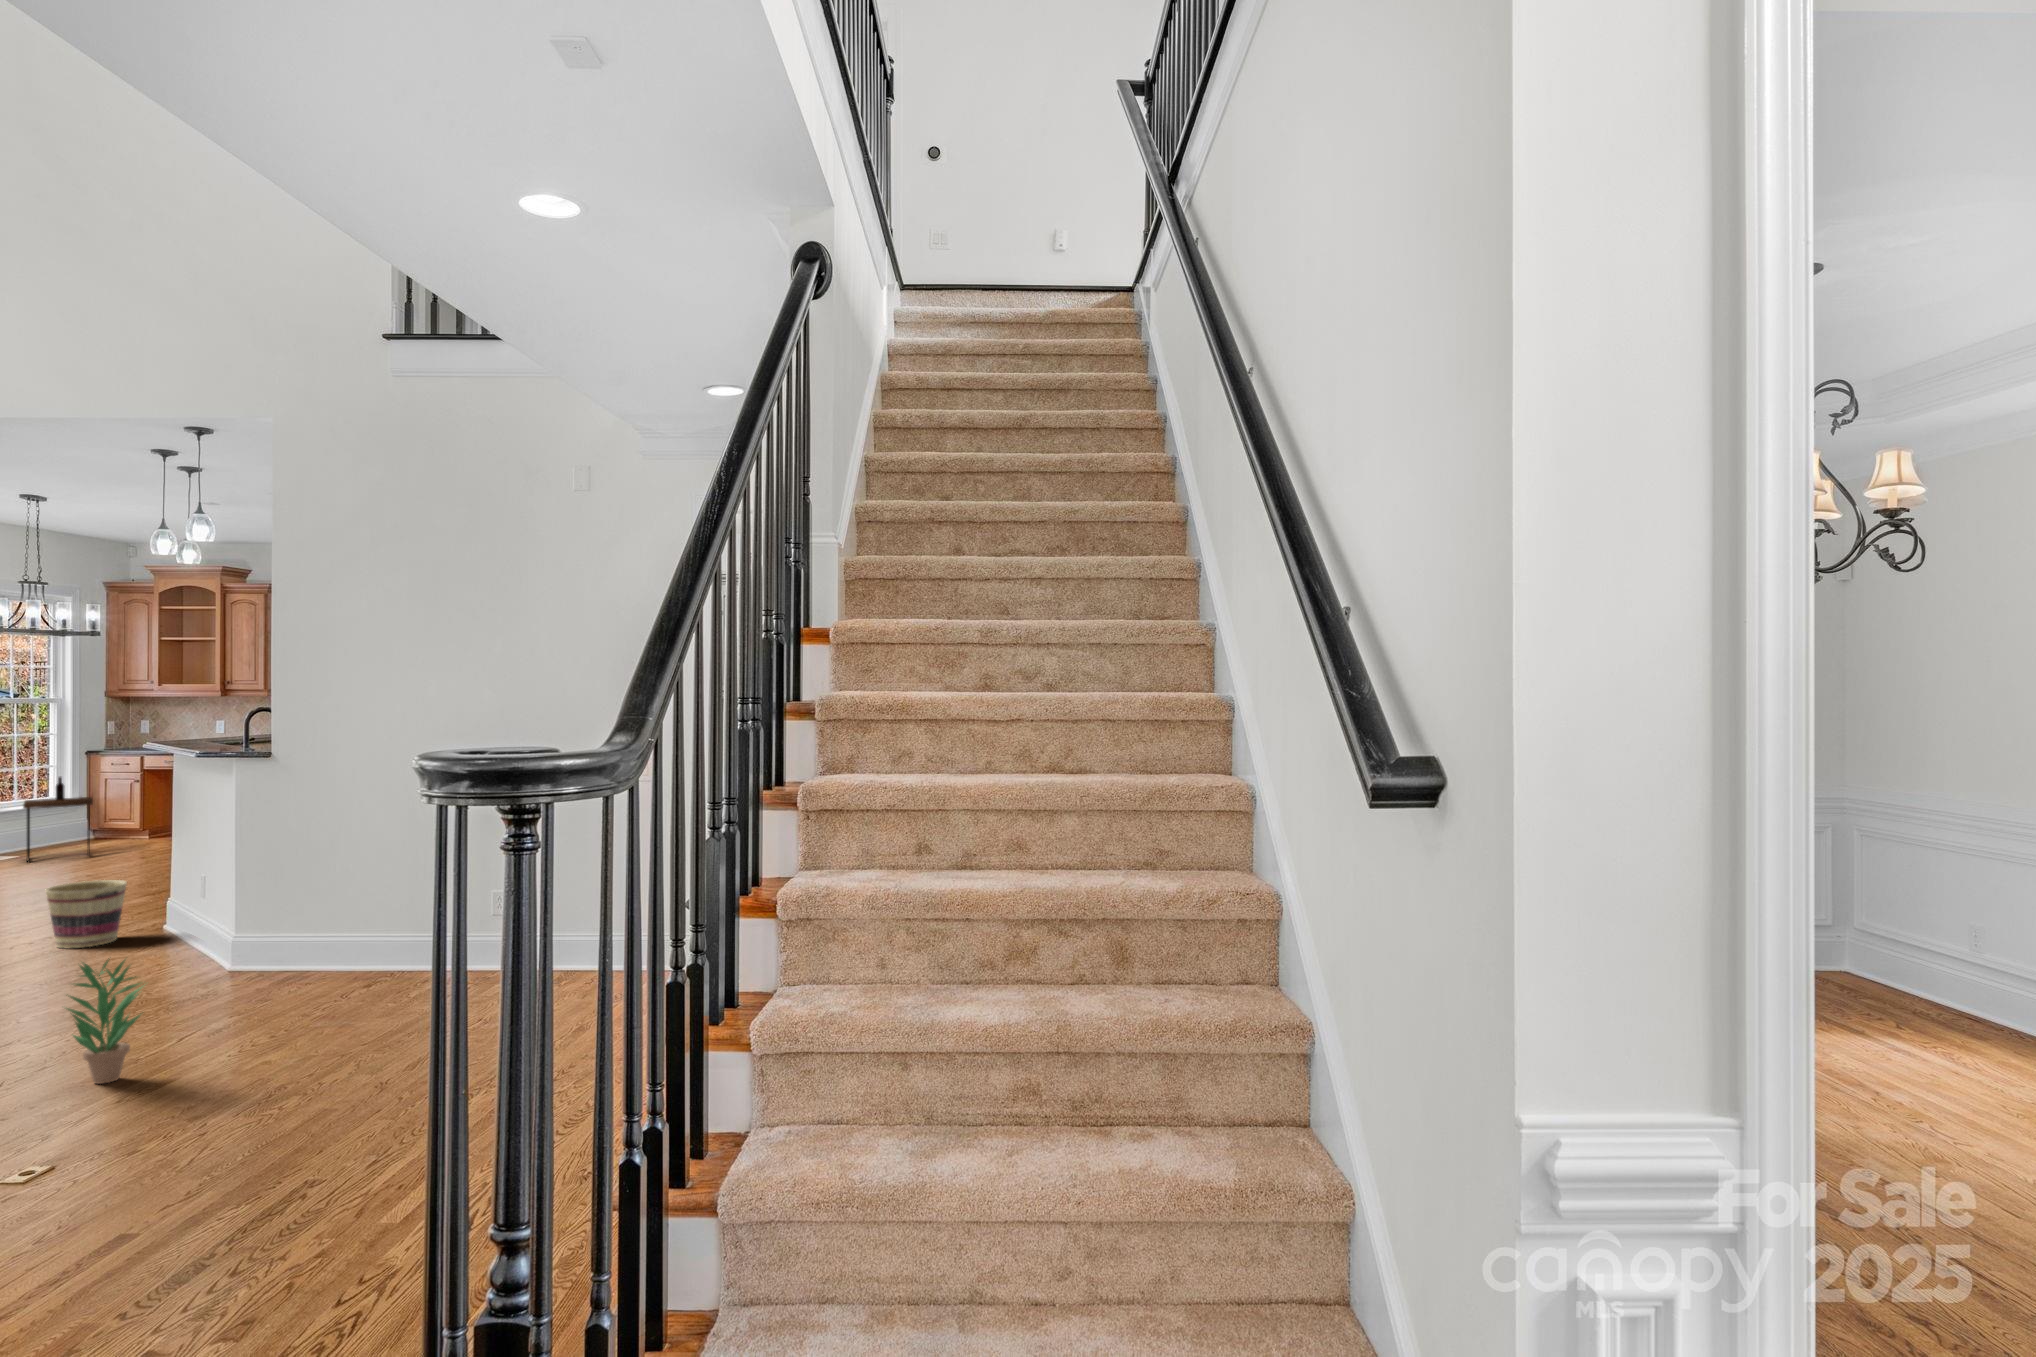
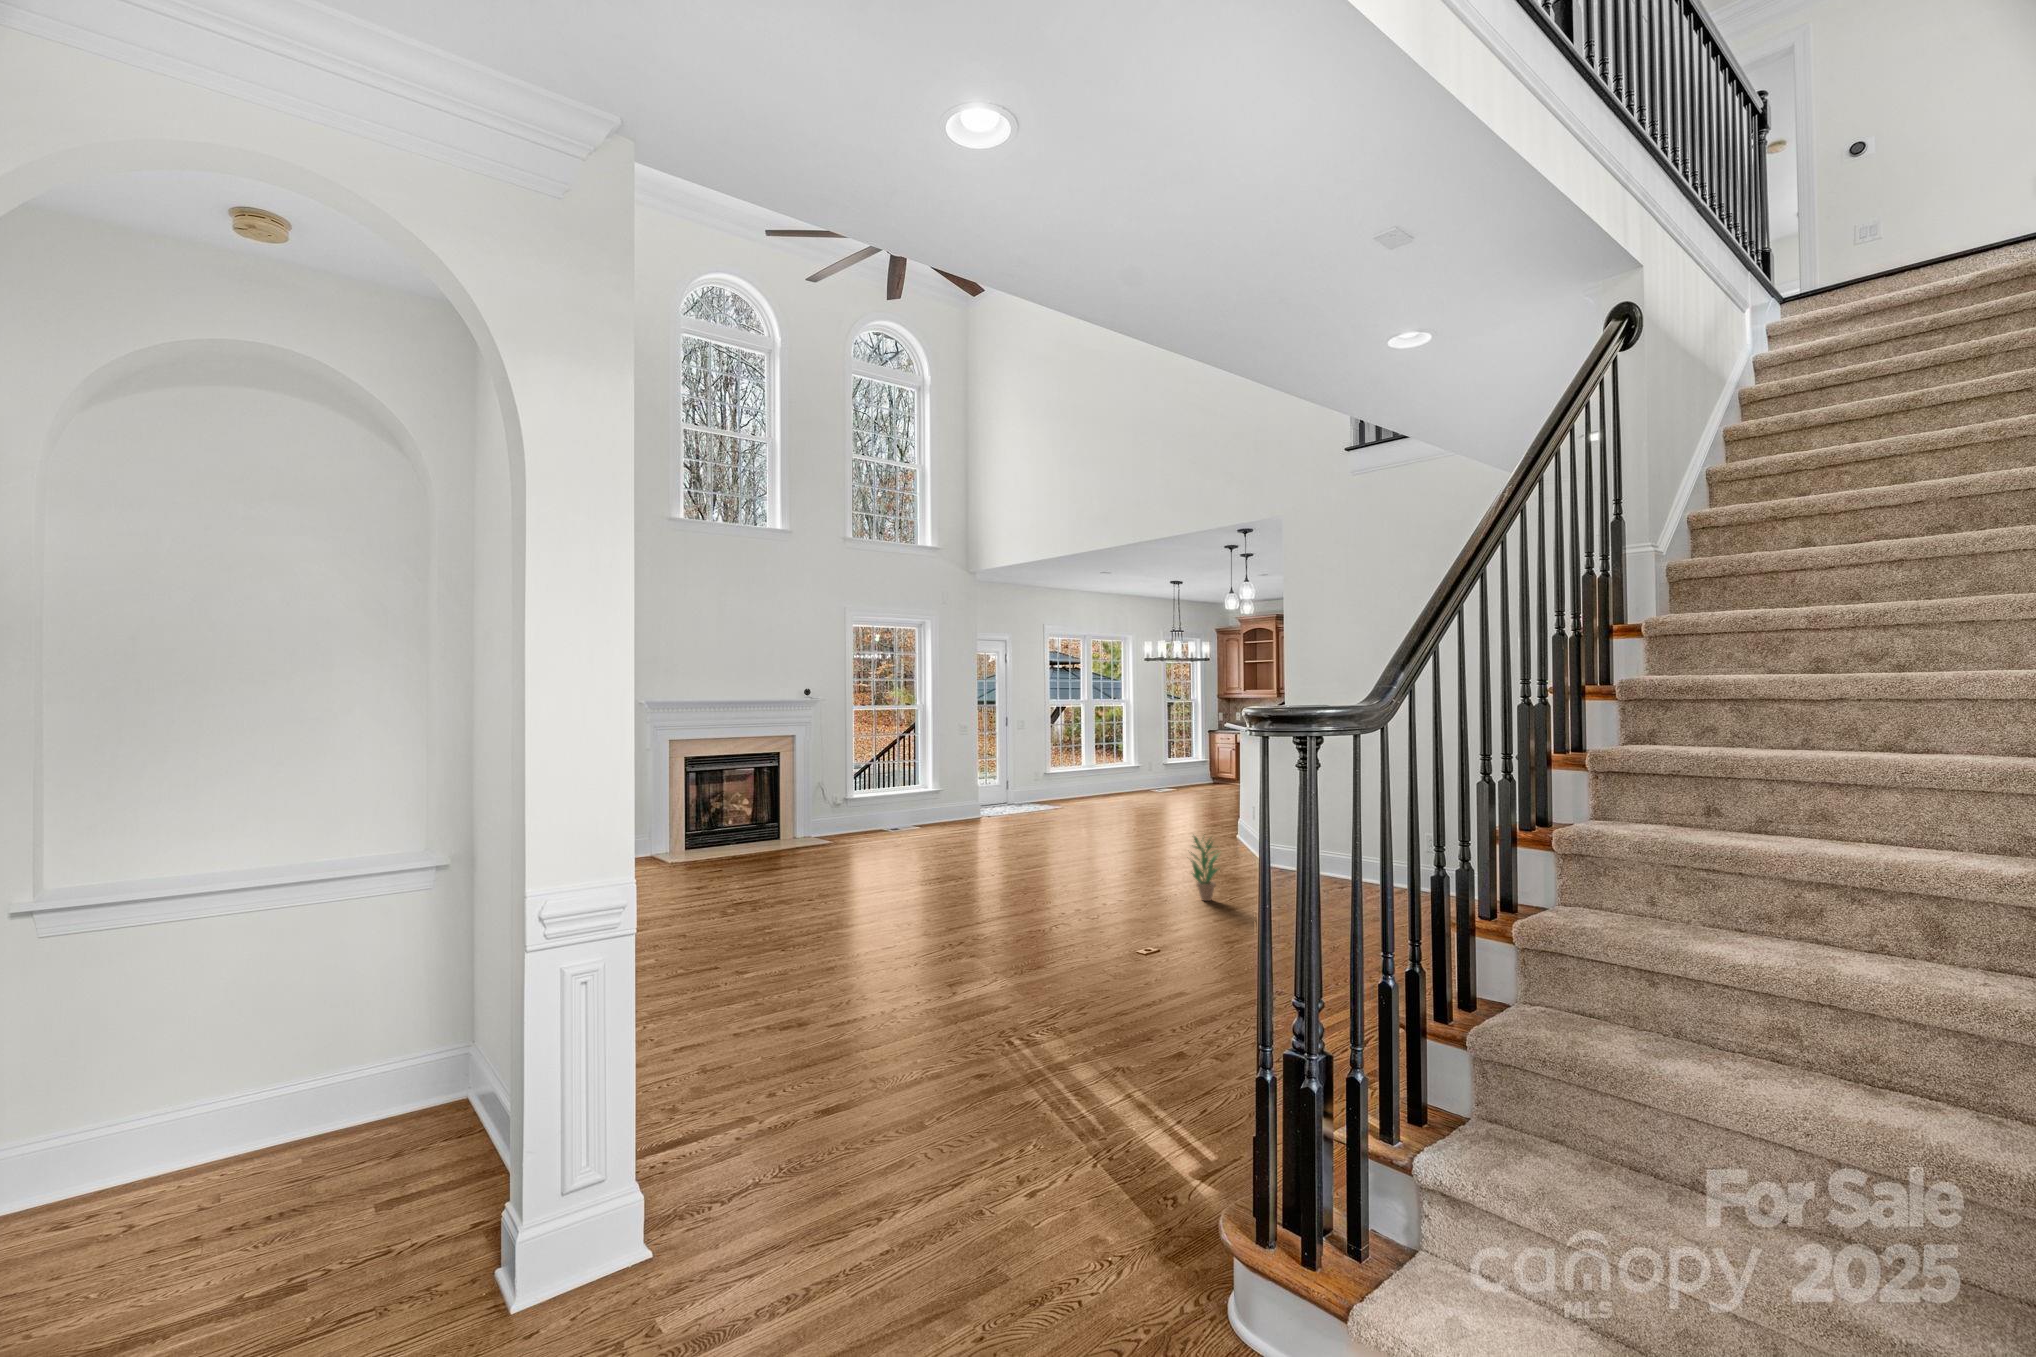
side table: present [23,777,93,862] -> none [1182,742,1212,788]
basket: present [46,880,127,949] -> none [1187,798,1222,834]

